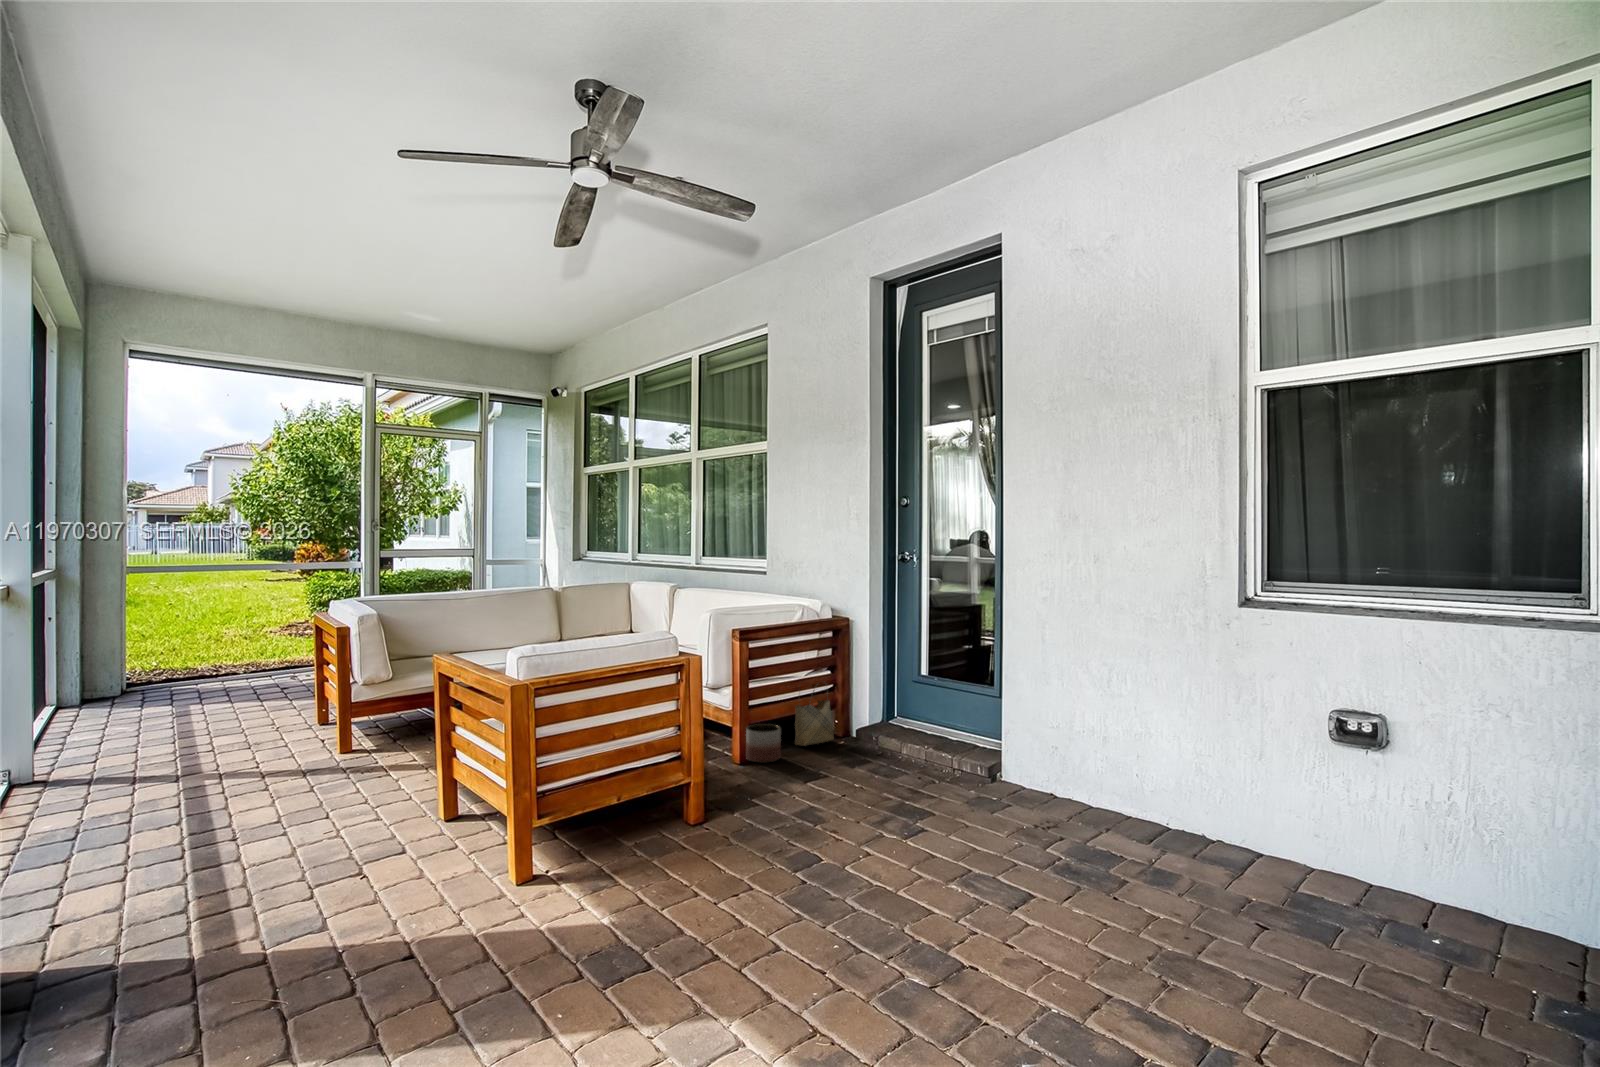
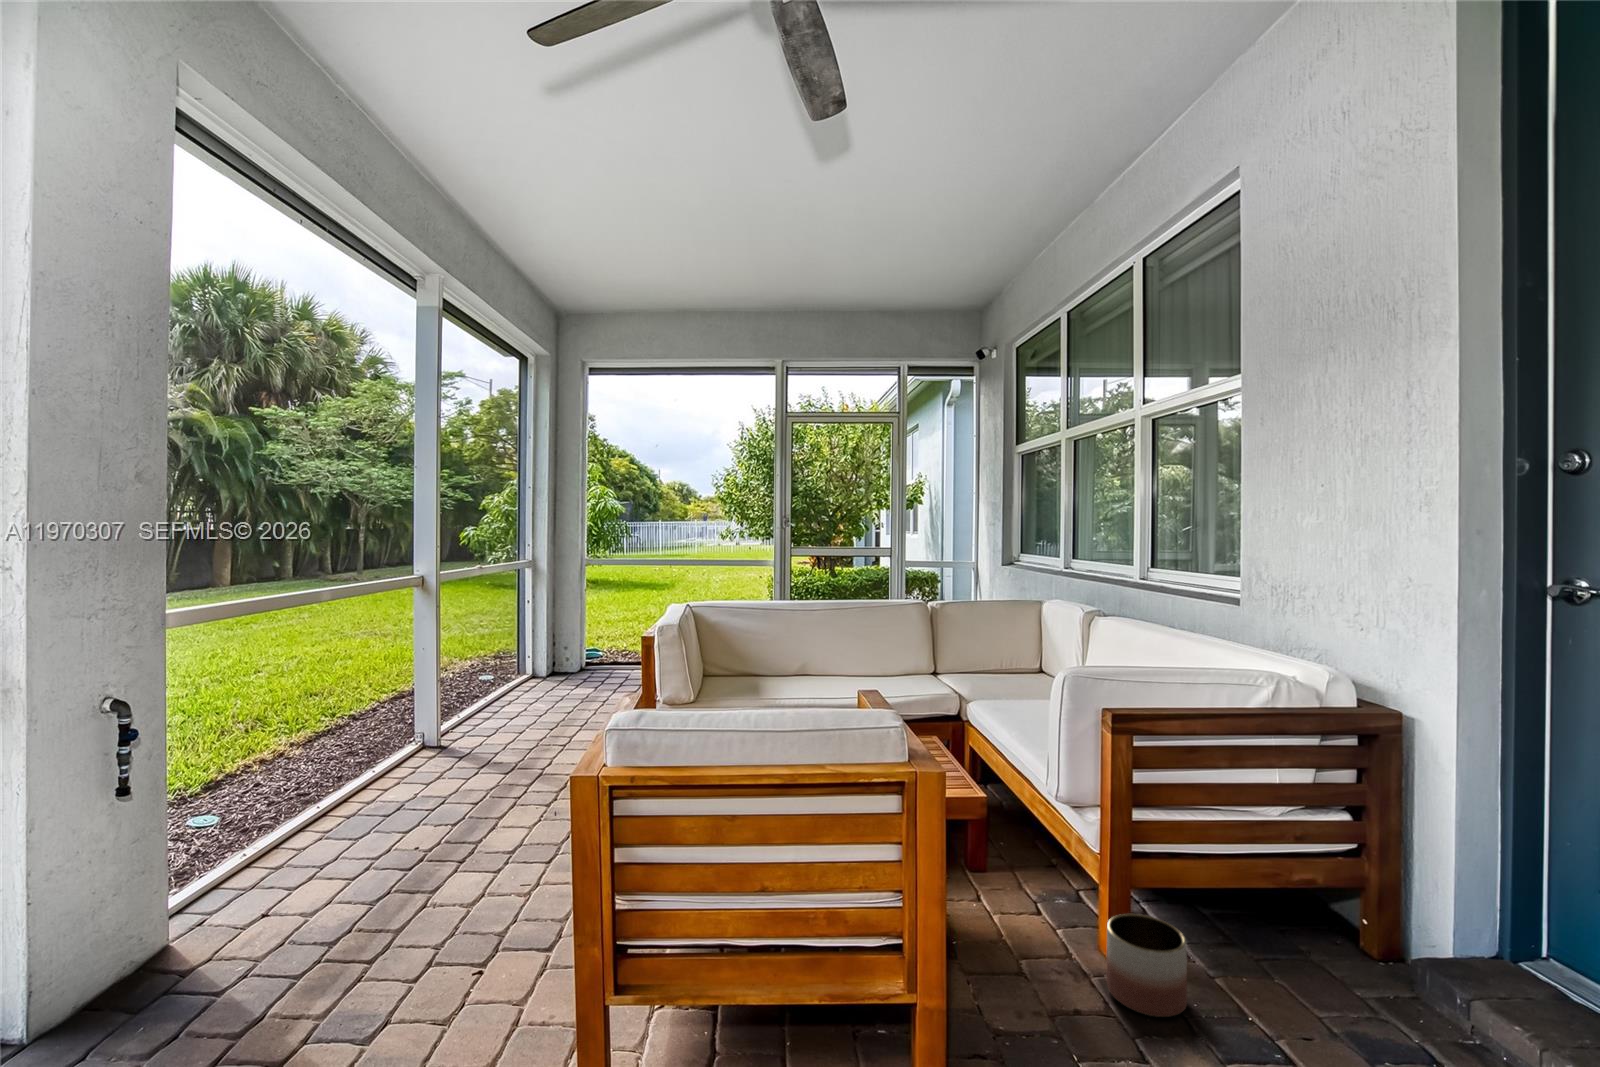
woven basket: present [795,690,834,746] -> none [1242,832,1351,987]

